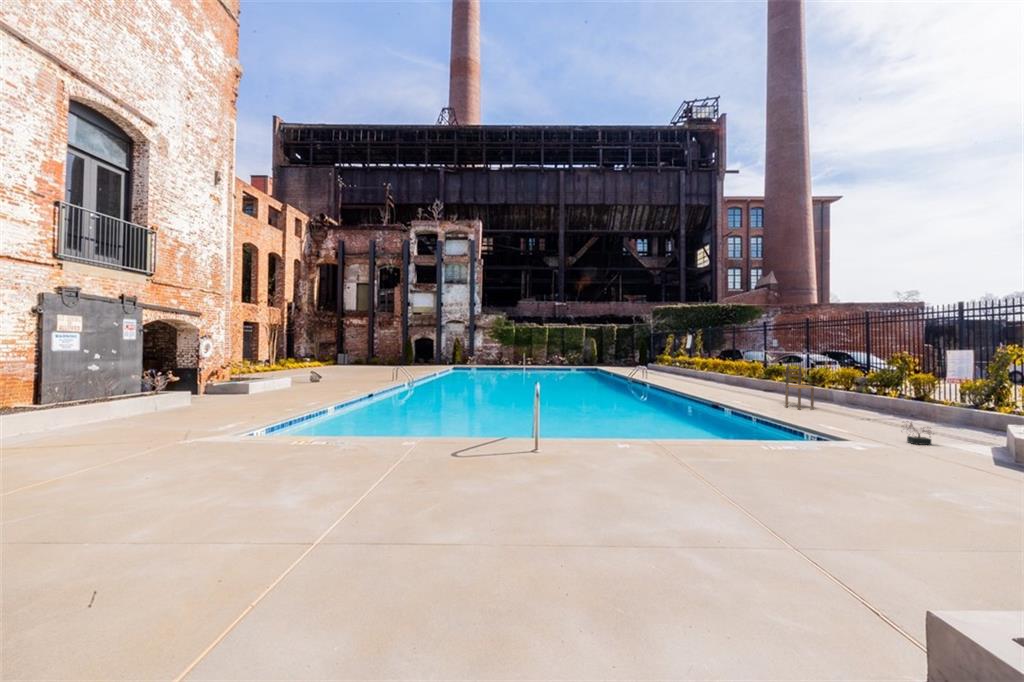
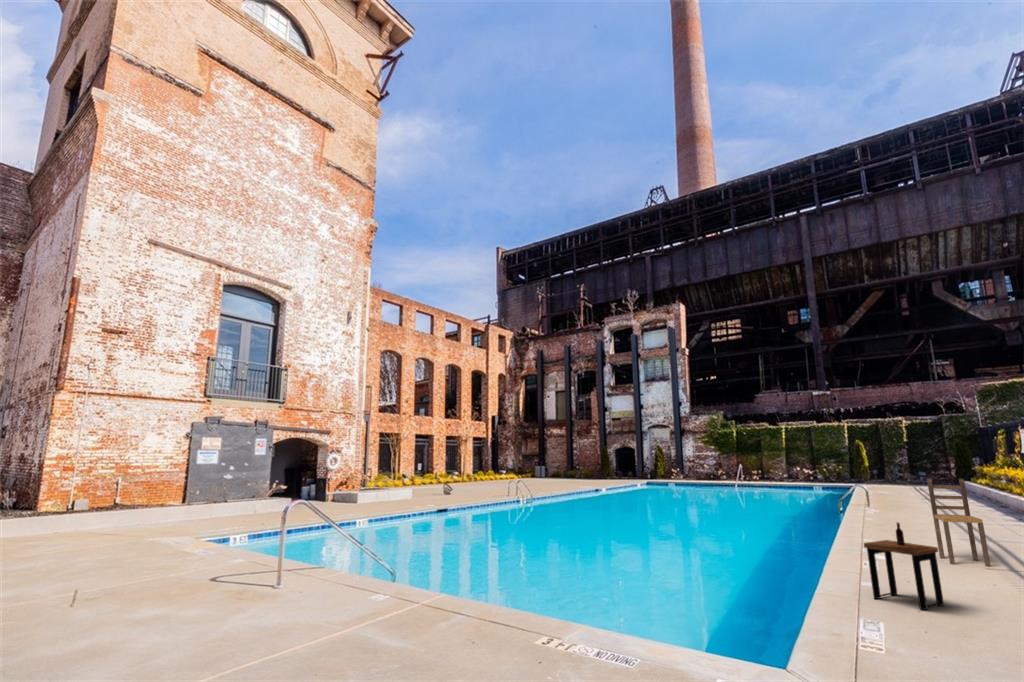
side table: none [833,389,865,431] -> present [864,523,944,610]
decorative plant: present [901,422,934,445] -> none [905,592,979,656]

